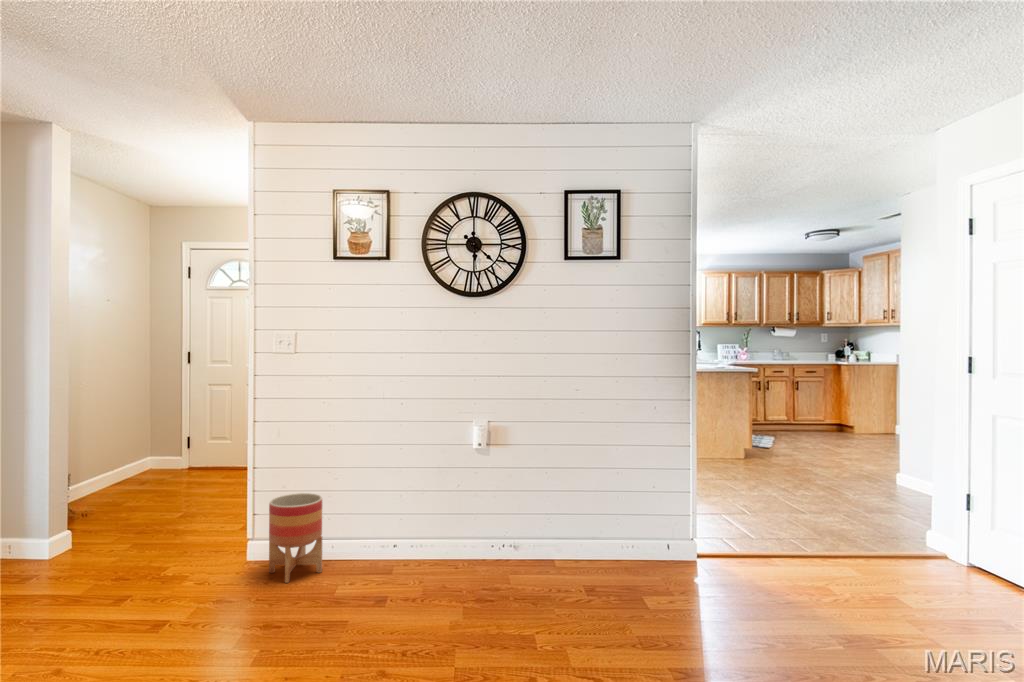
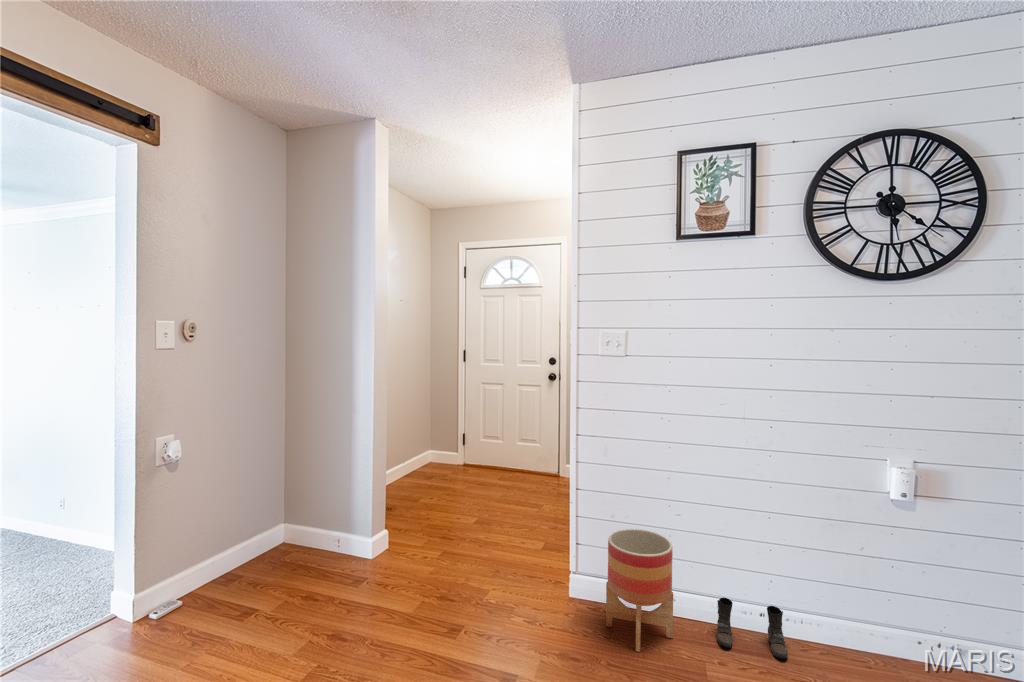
boots: none [356,538,405,571] -> present [717,597,788,659]

